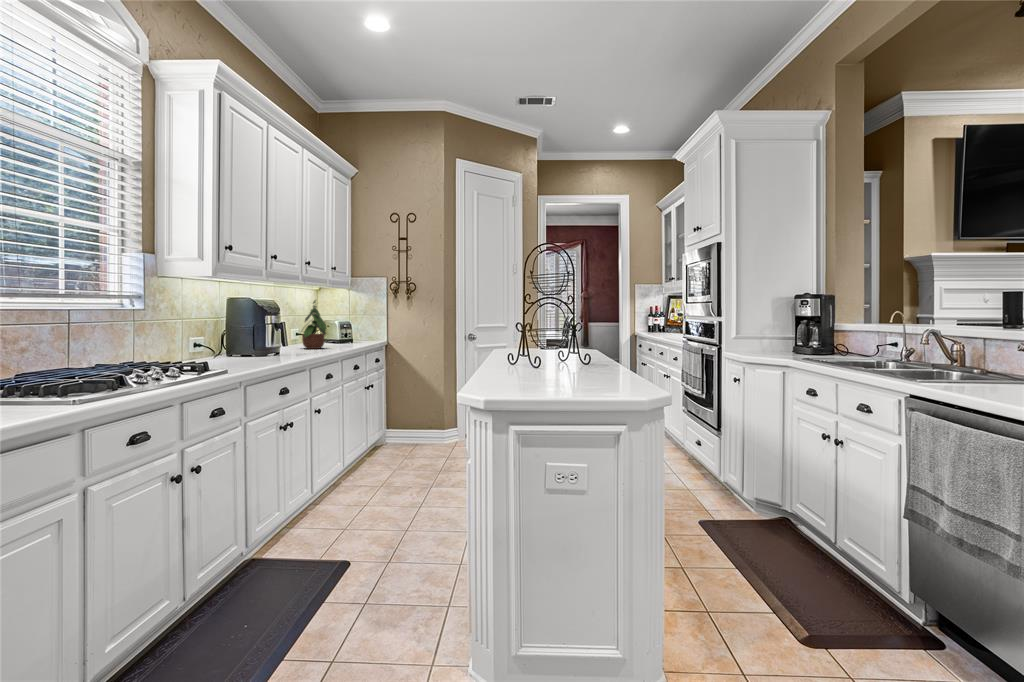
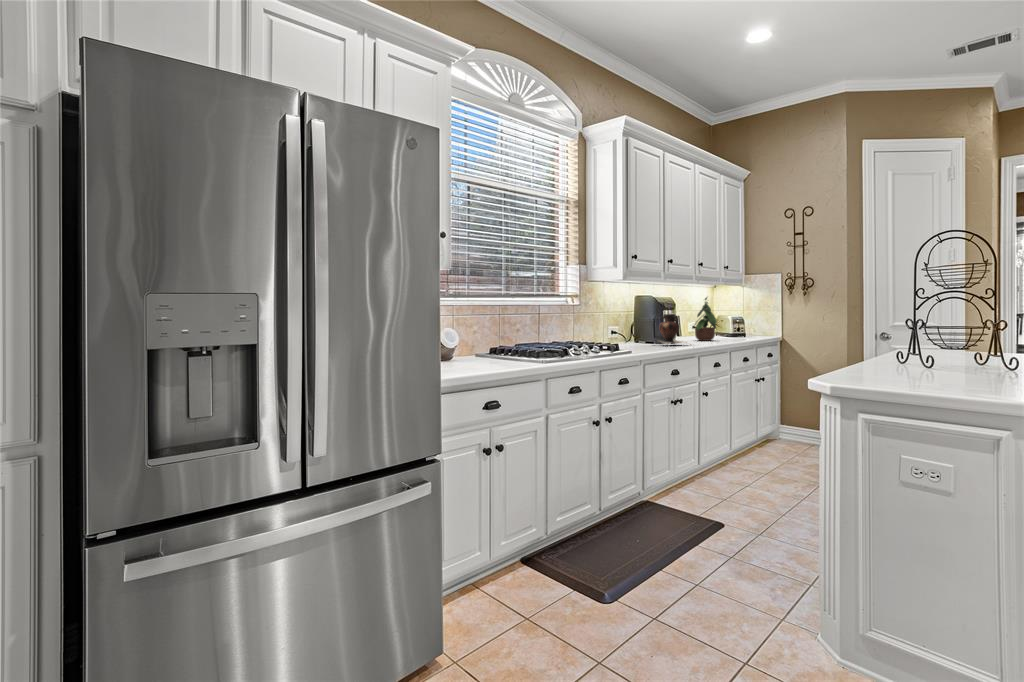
vase: none [252,321,302,358] -> present [659,314,687,344]

